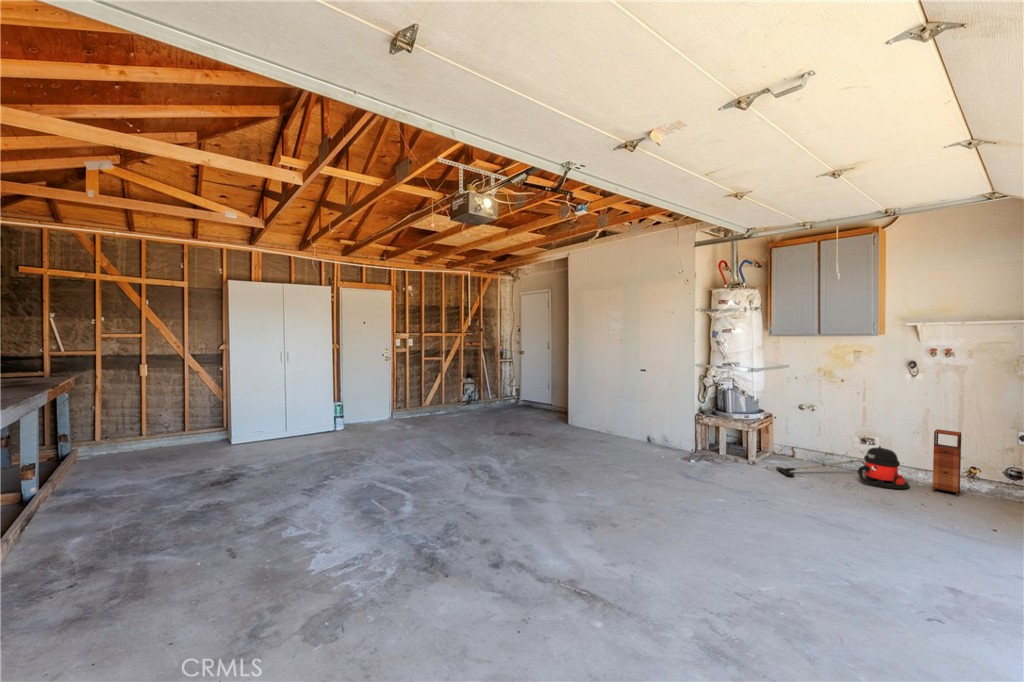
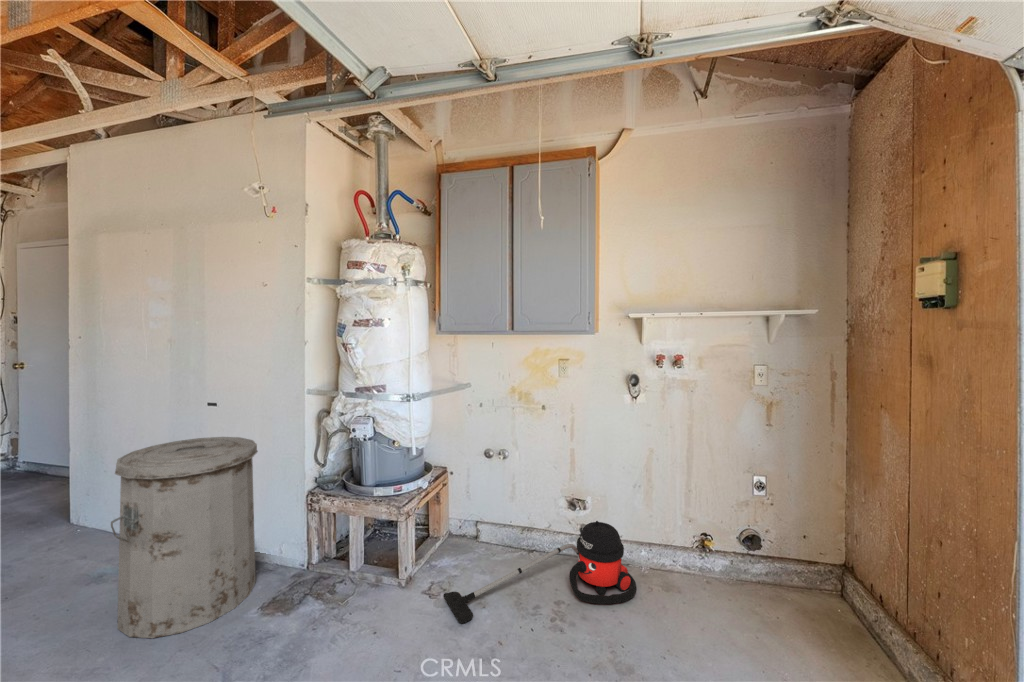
trash can: none [625,384,676,457] -> present [111,437,258,638]
storage cabinet: present [933,429,961,496] -> none [662,481,697,593]

